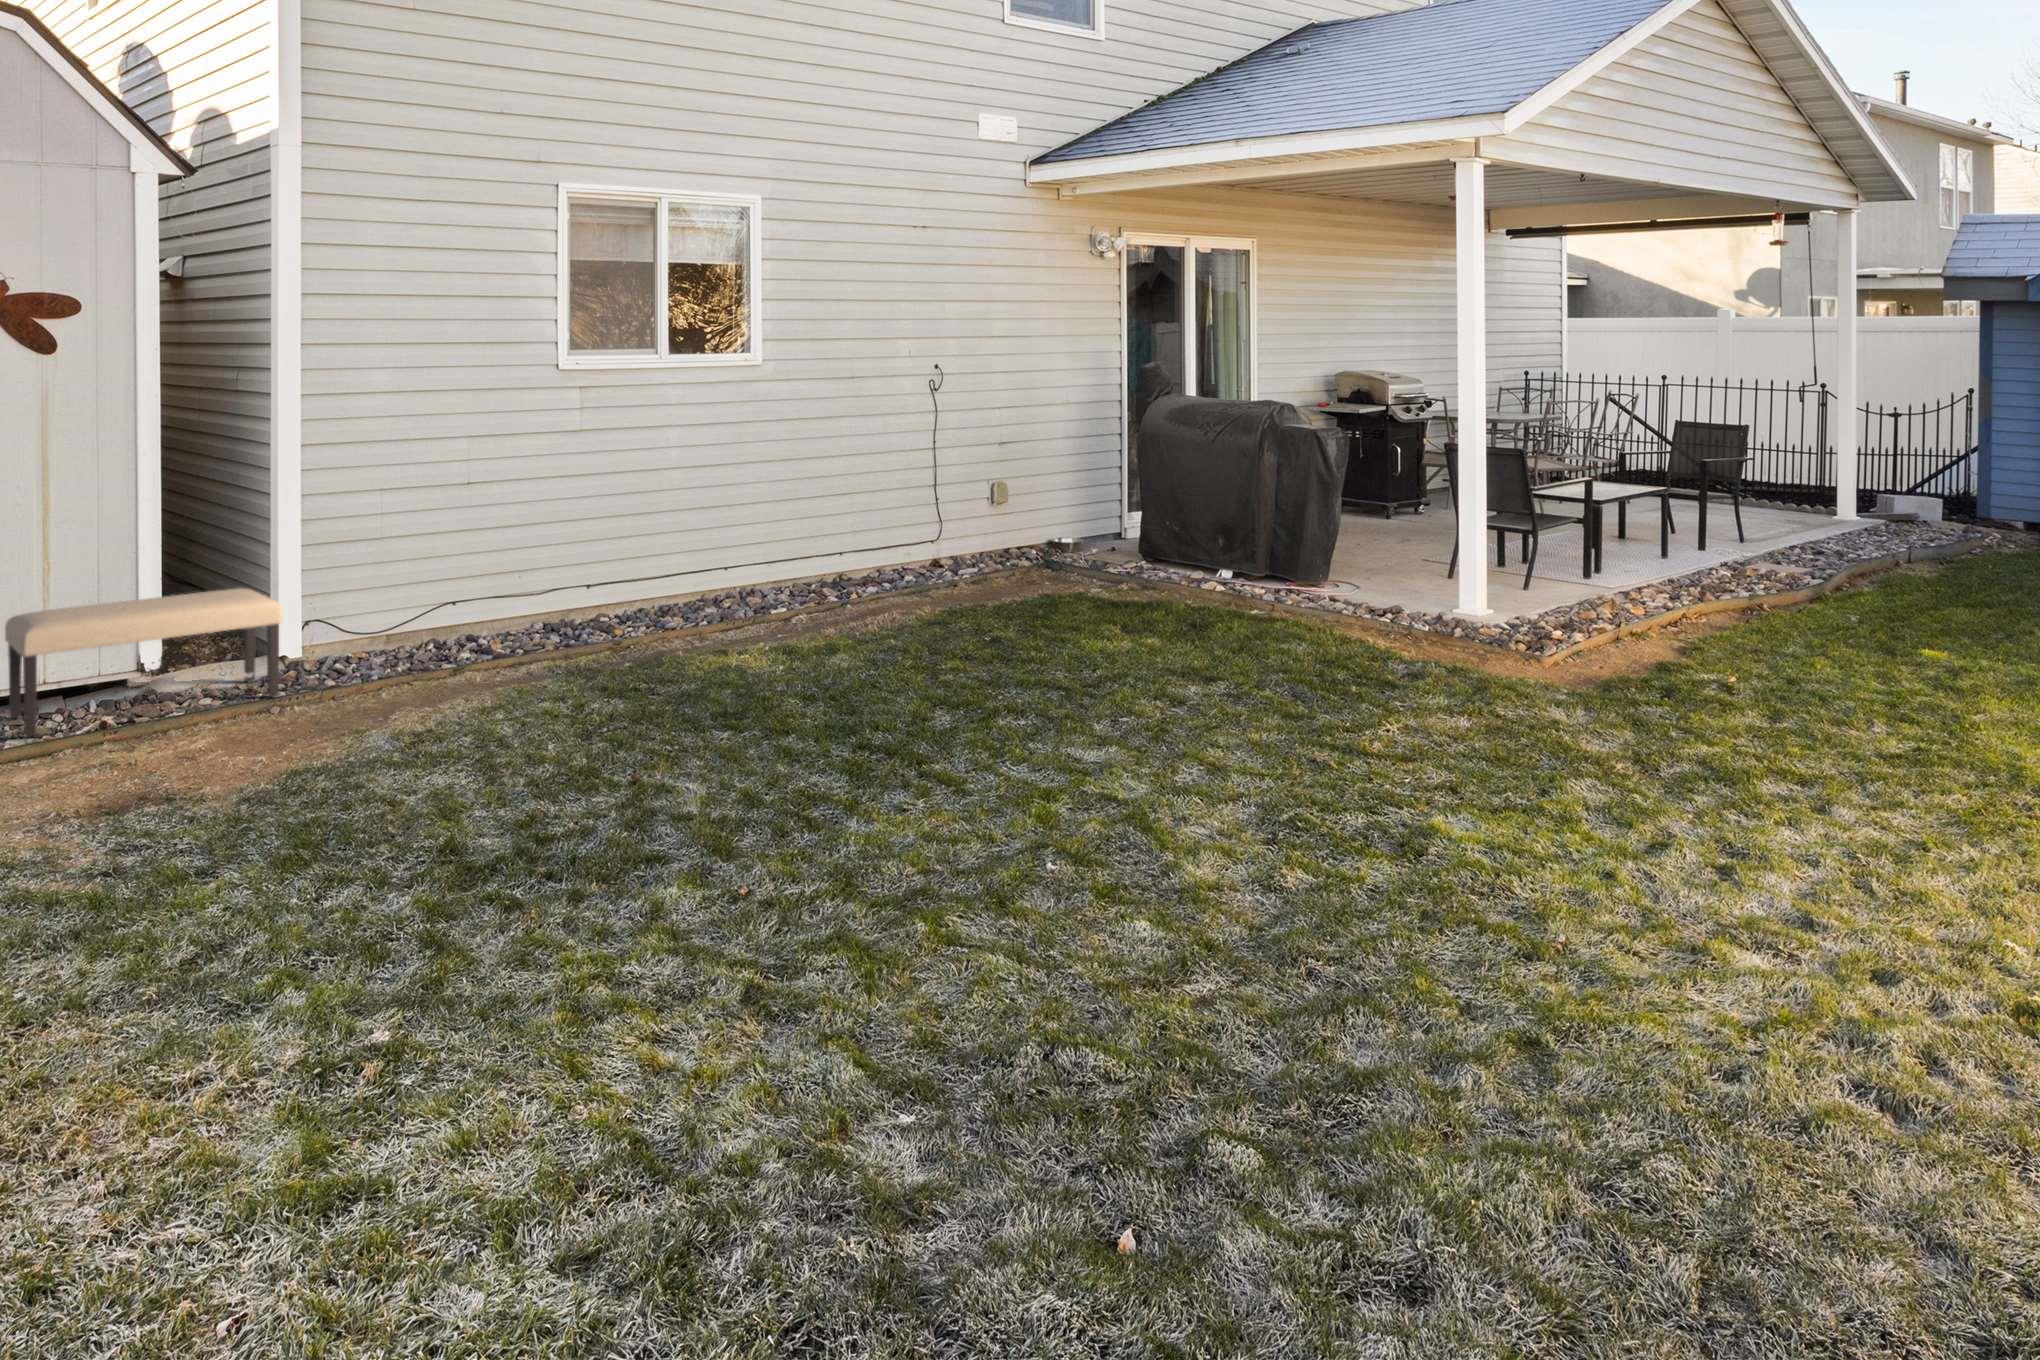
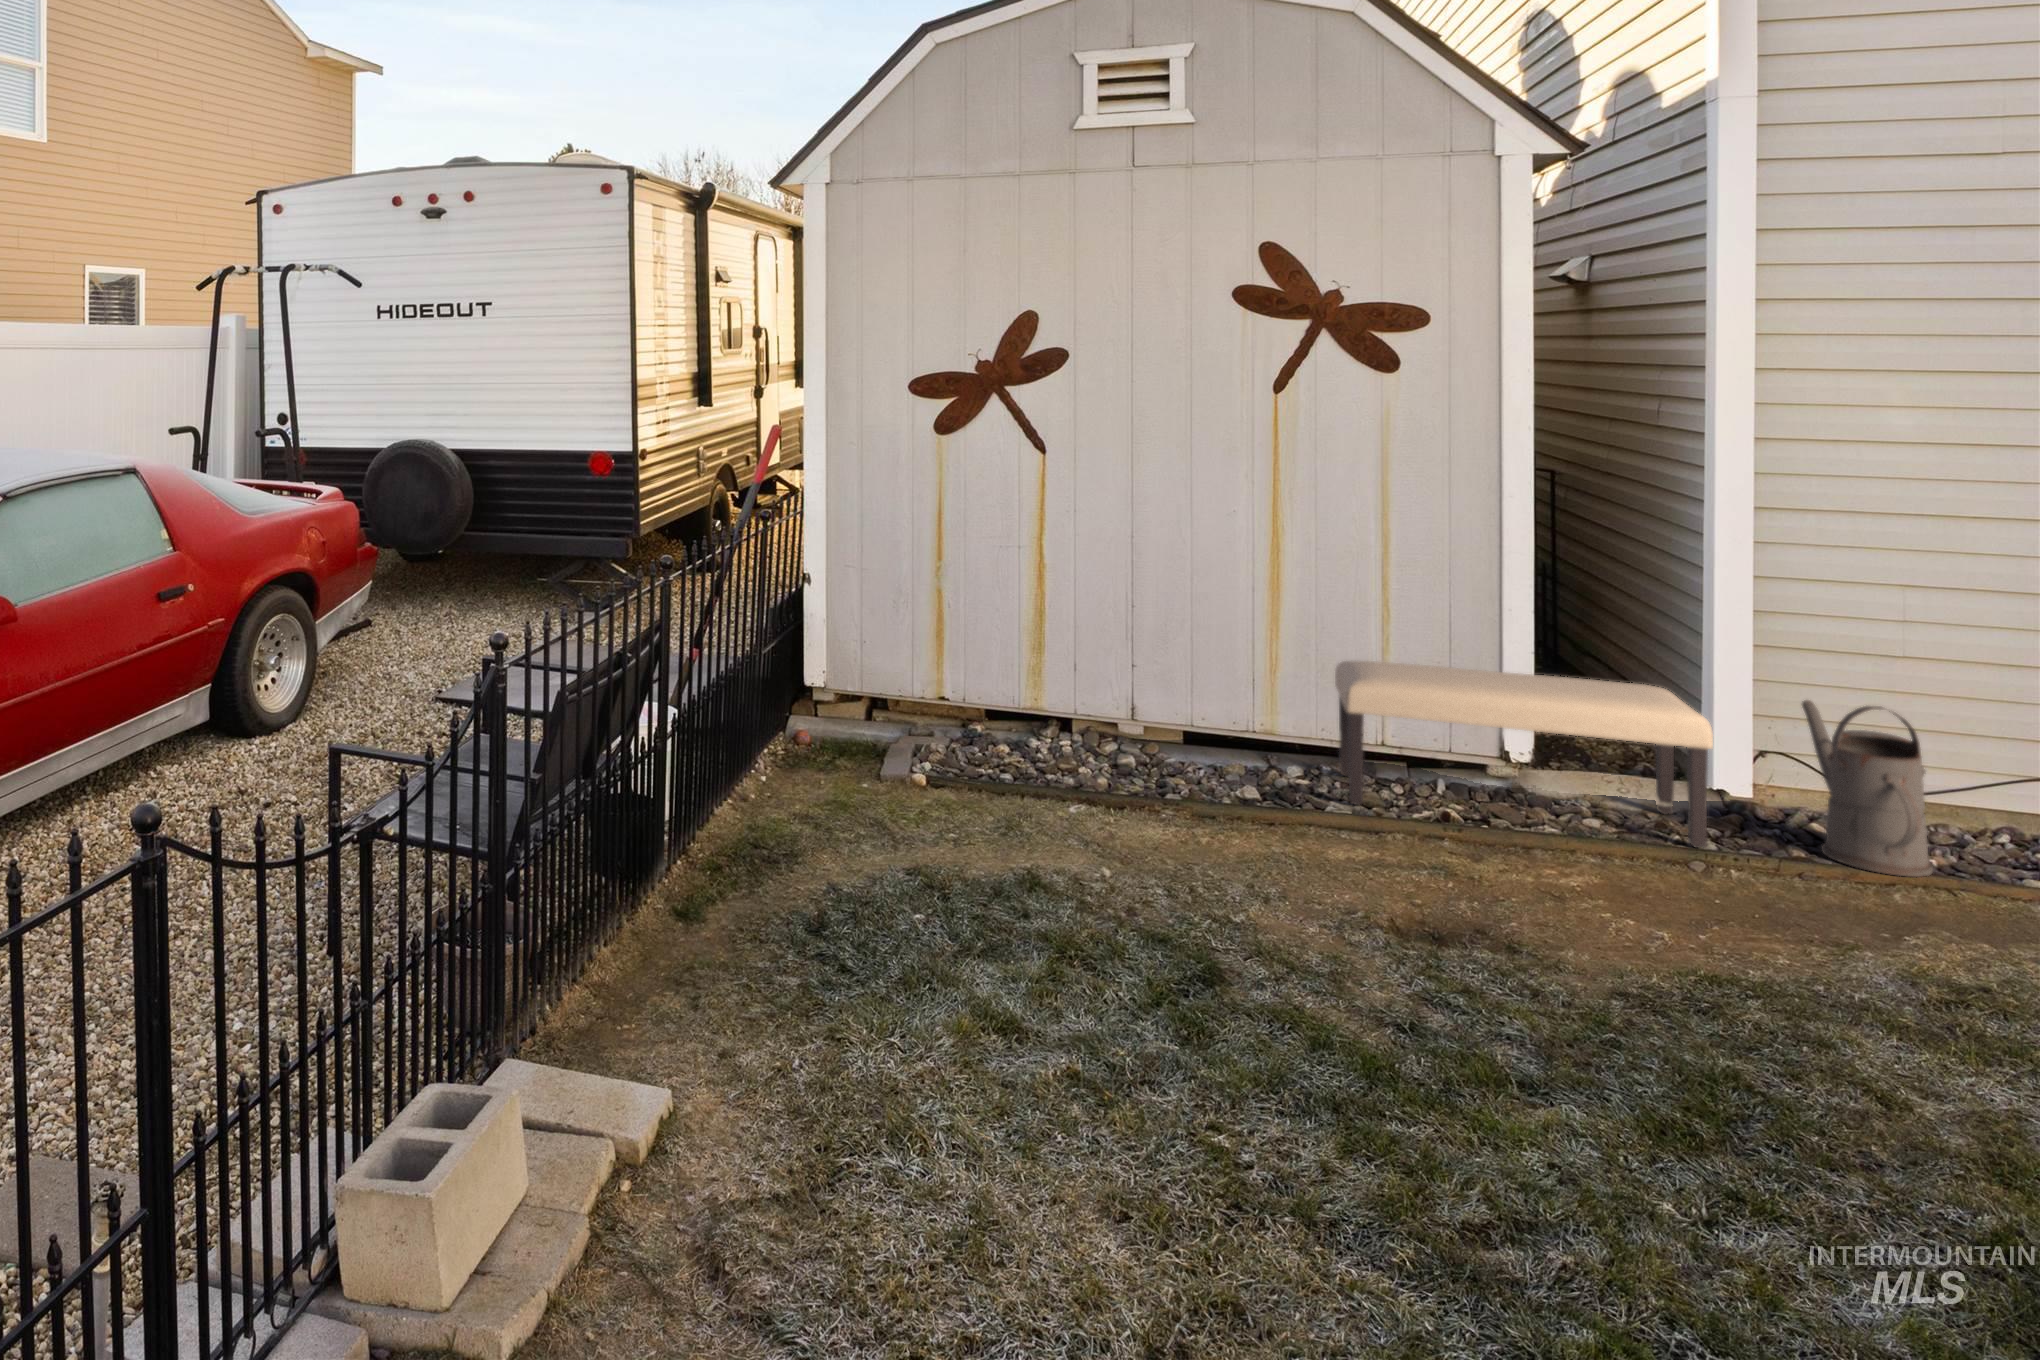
watering can: none [327,573,397,683] -> present [1802,700,1933,877]

